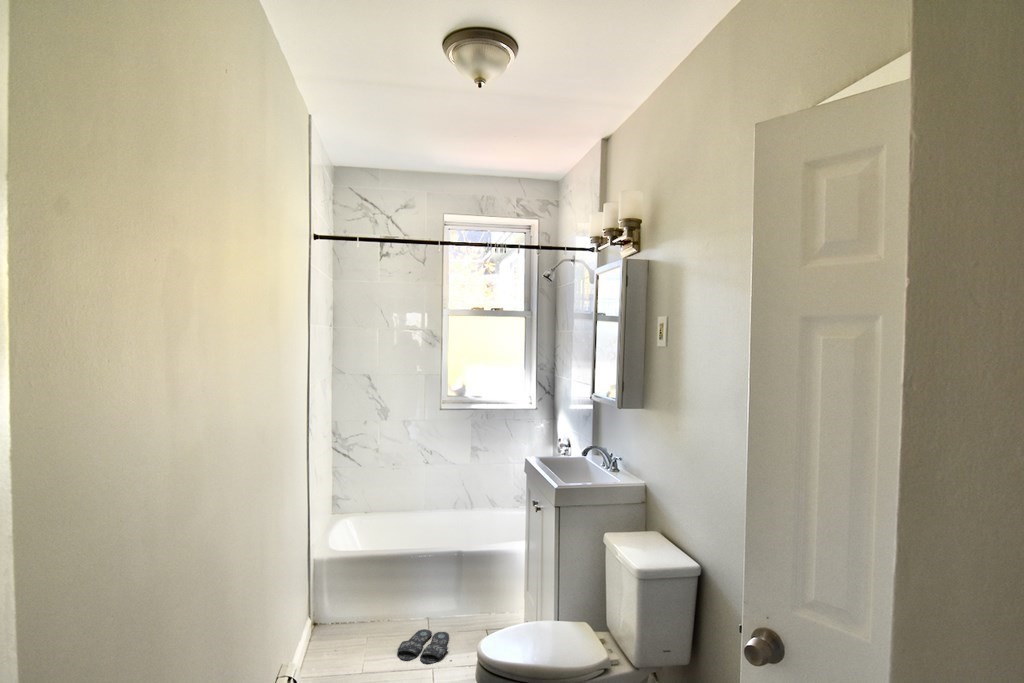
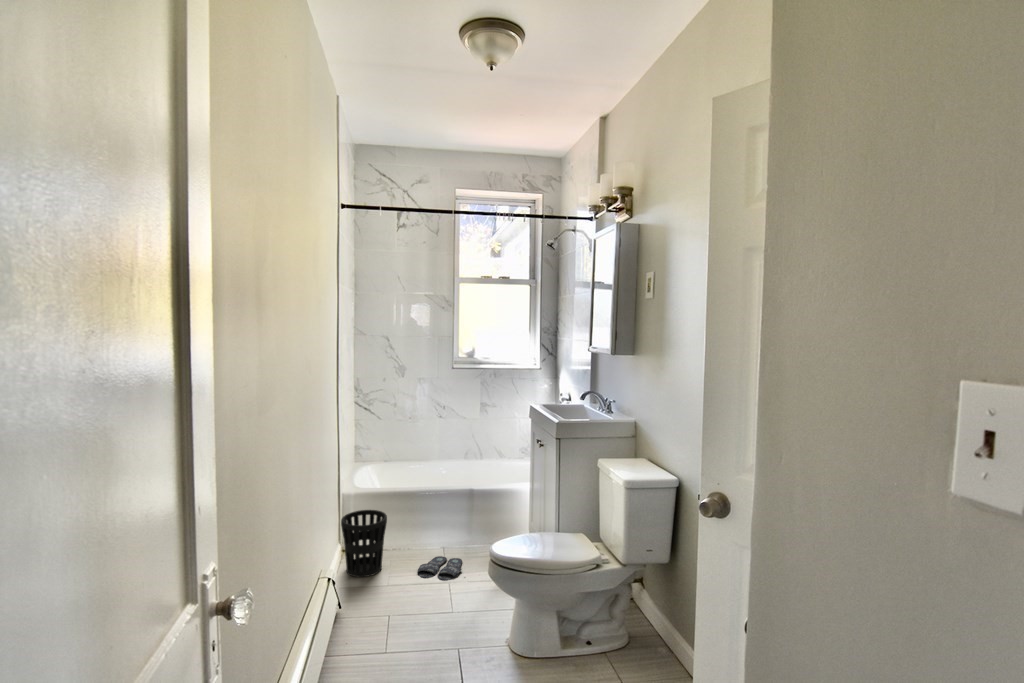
wastebasket: none [310,578,363,661] -> present [341,510,387,577]

